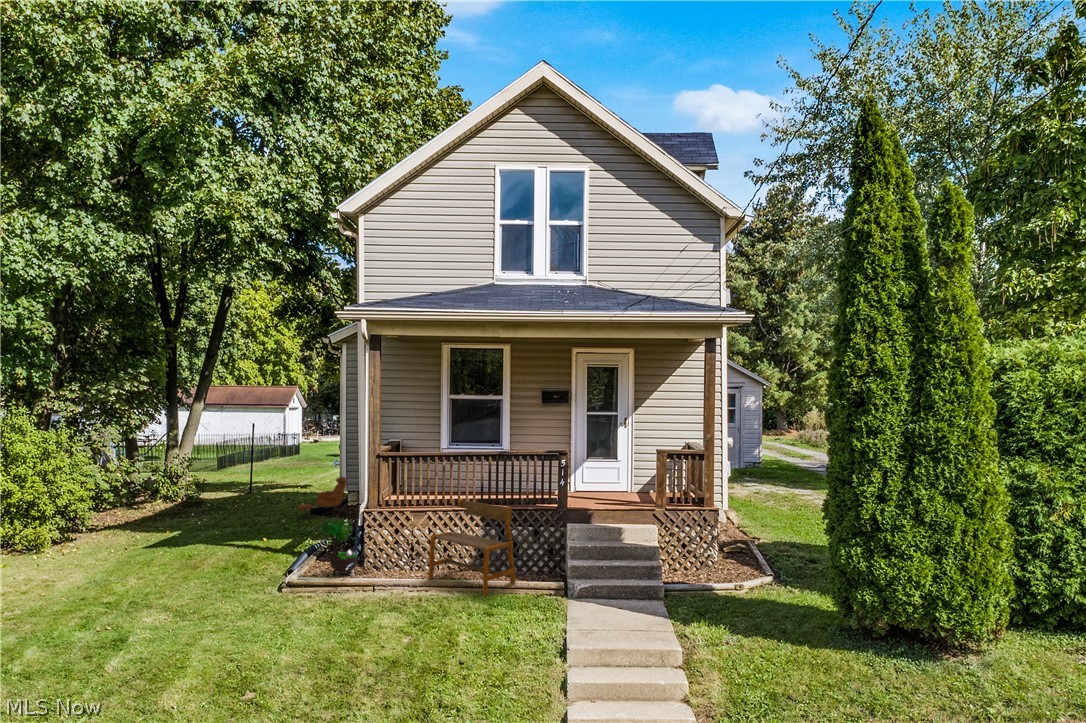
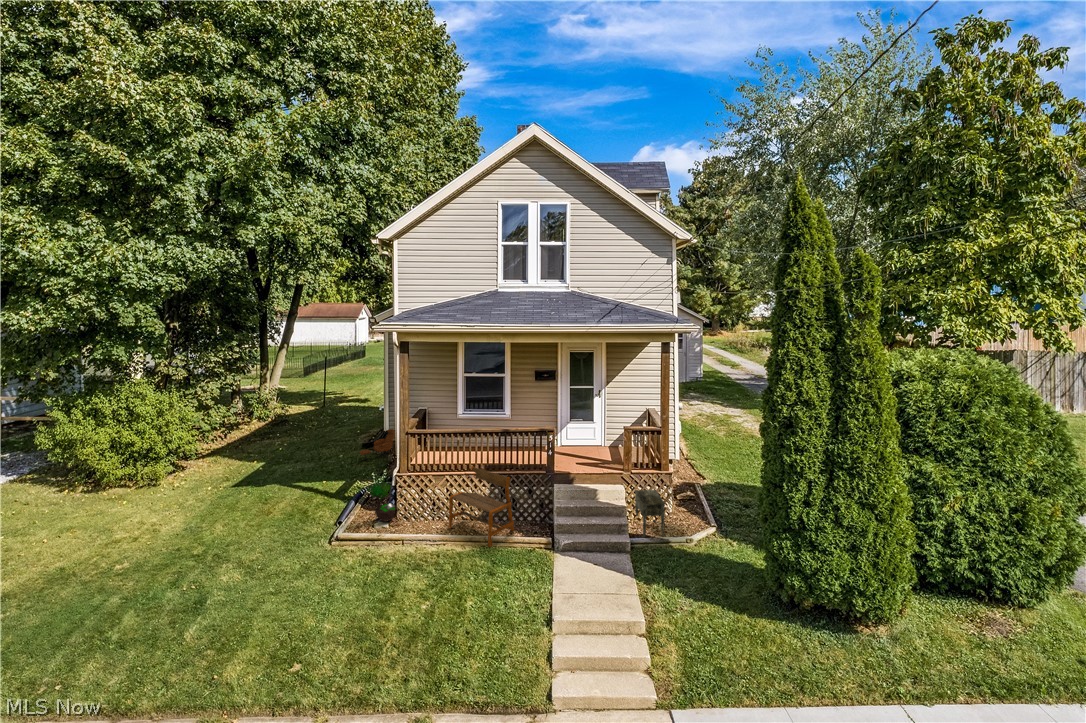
side table: none [675,529,715,586] -> present [635,490,665,537]

